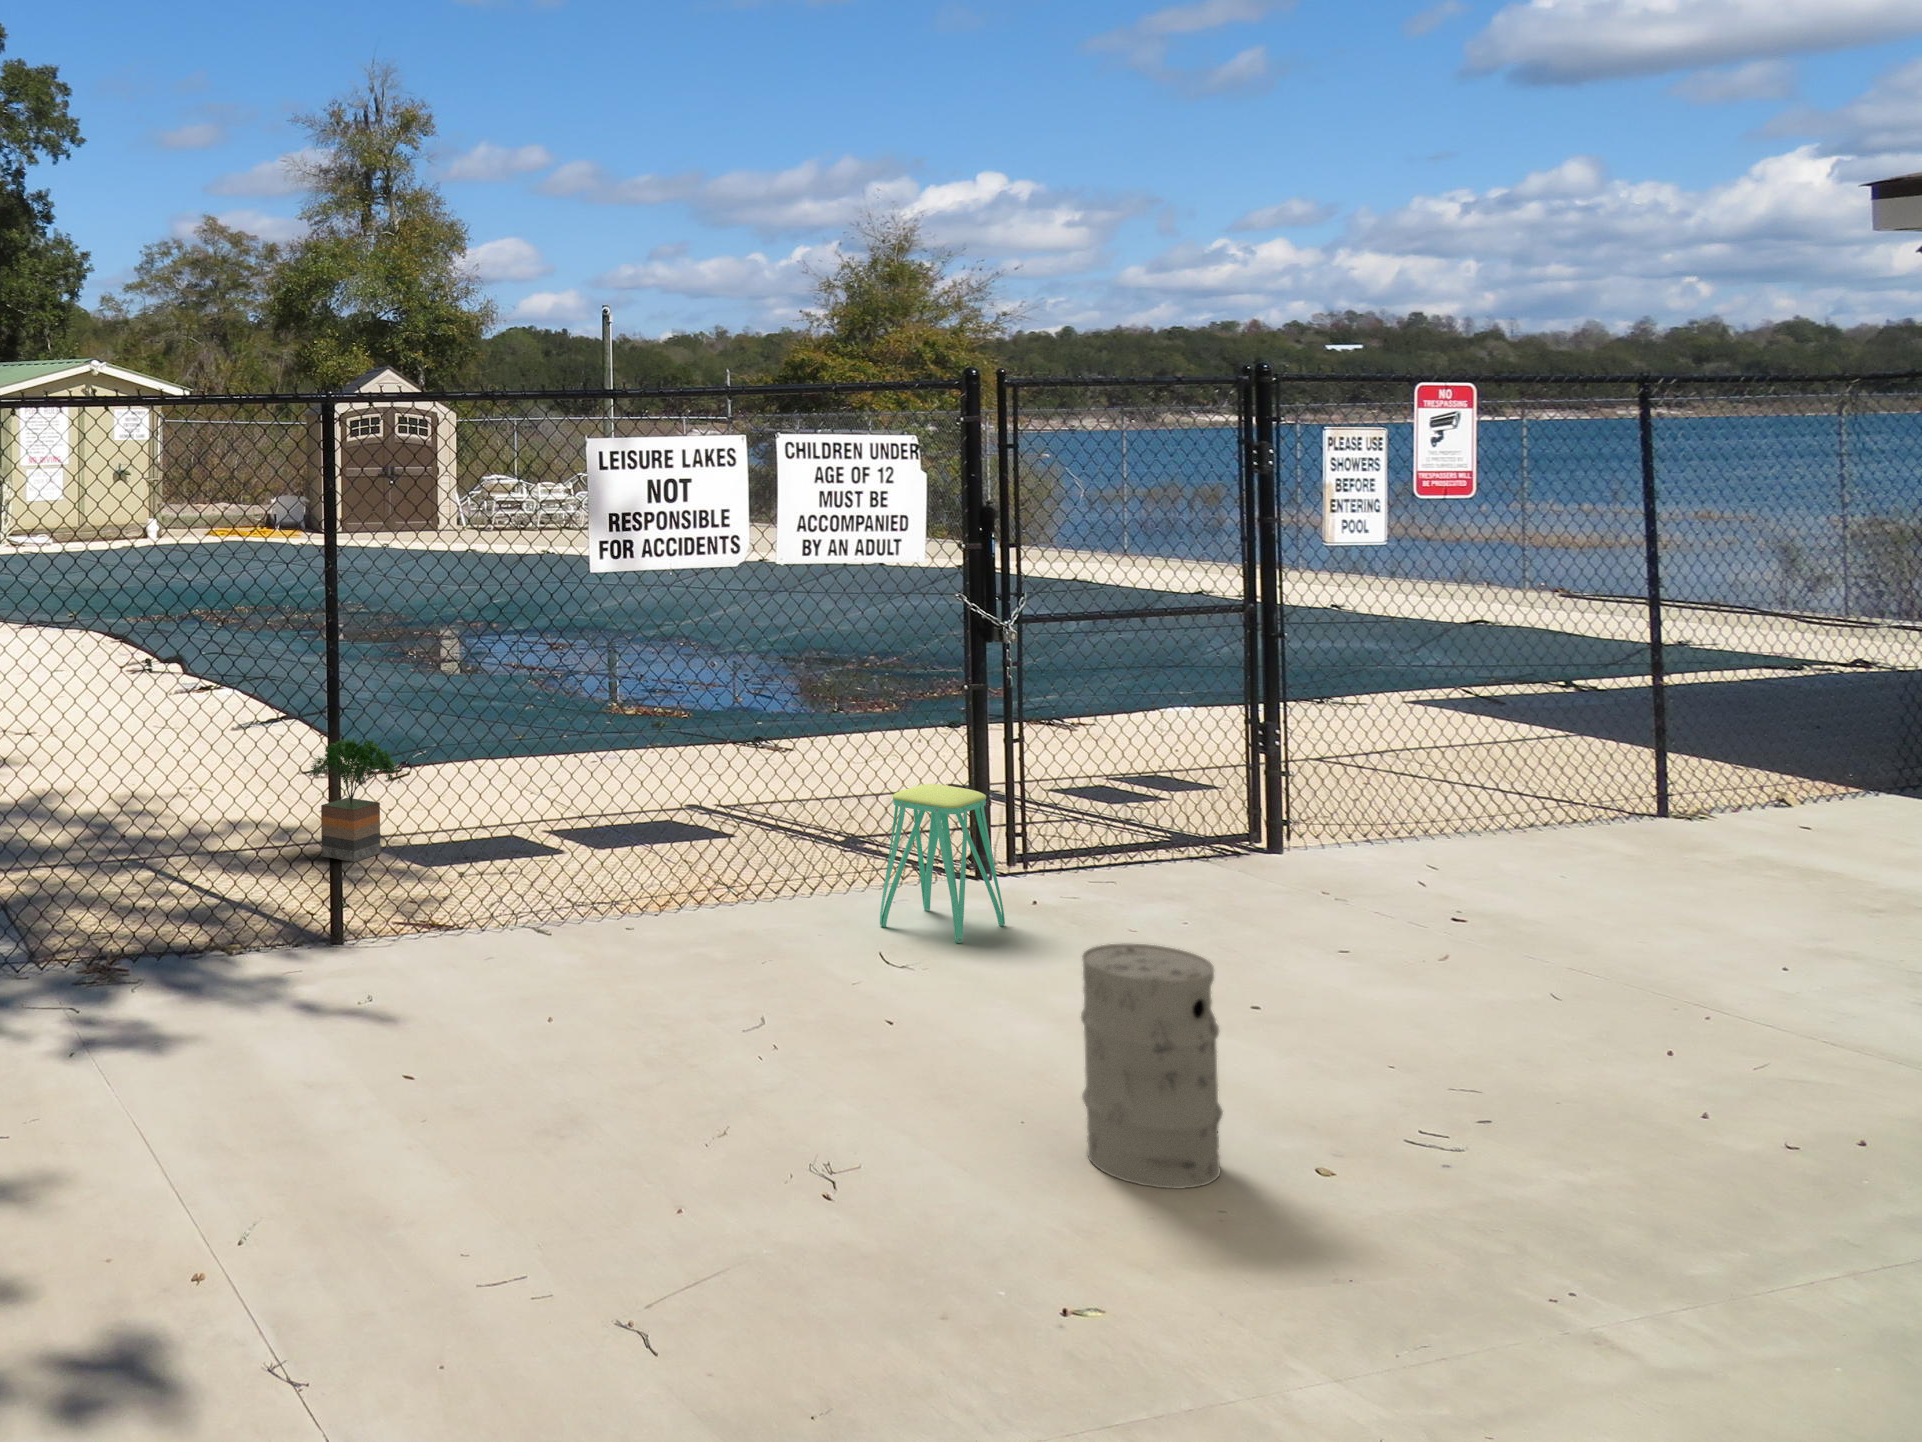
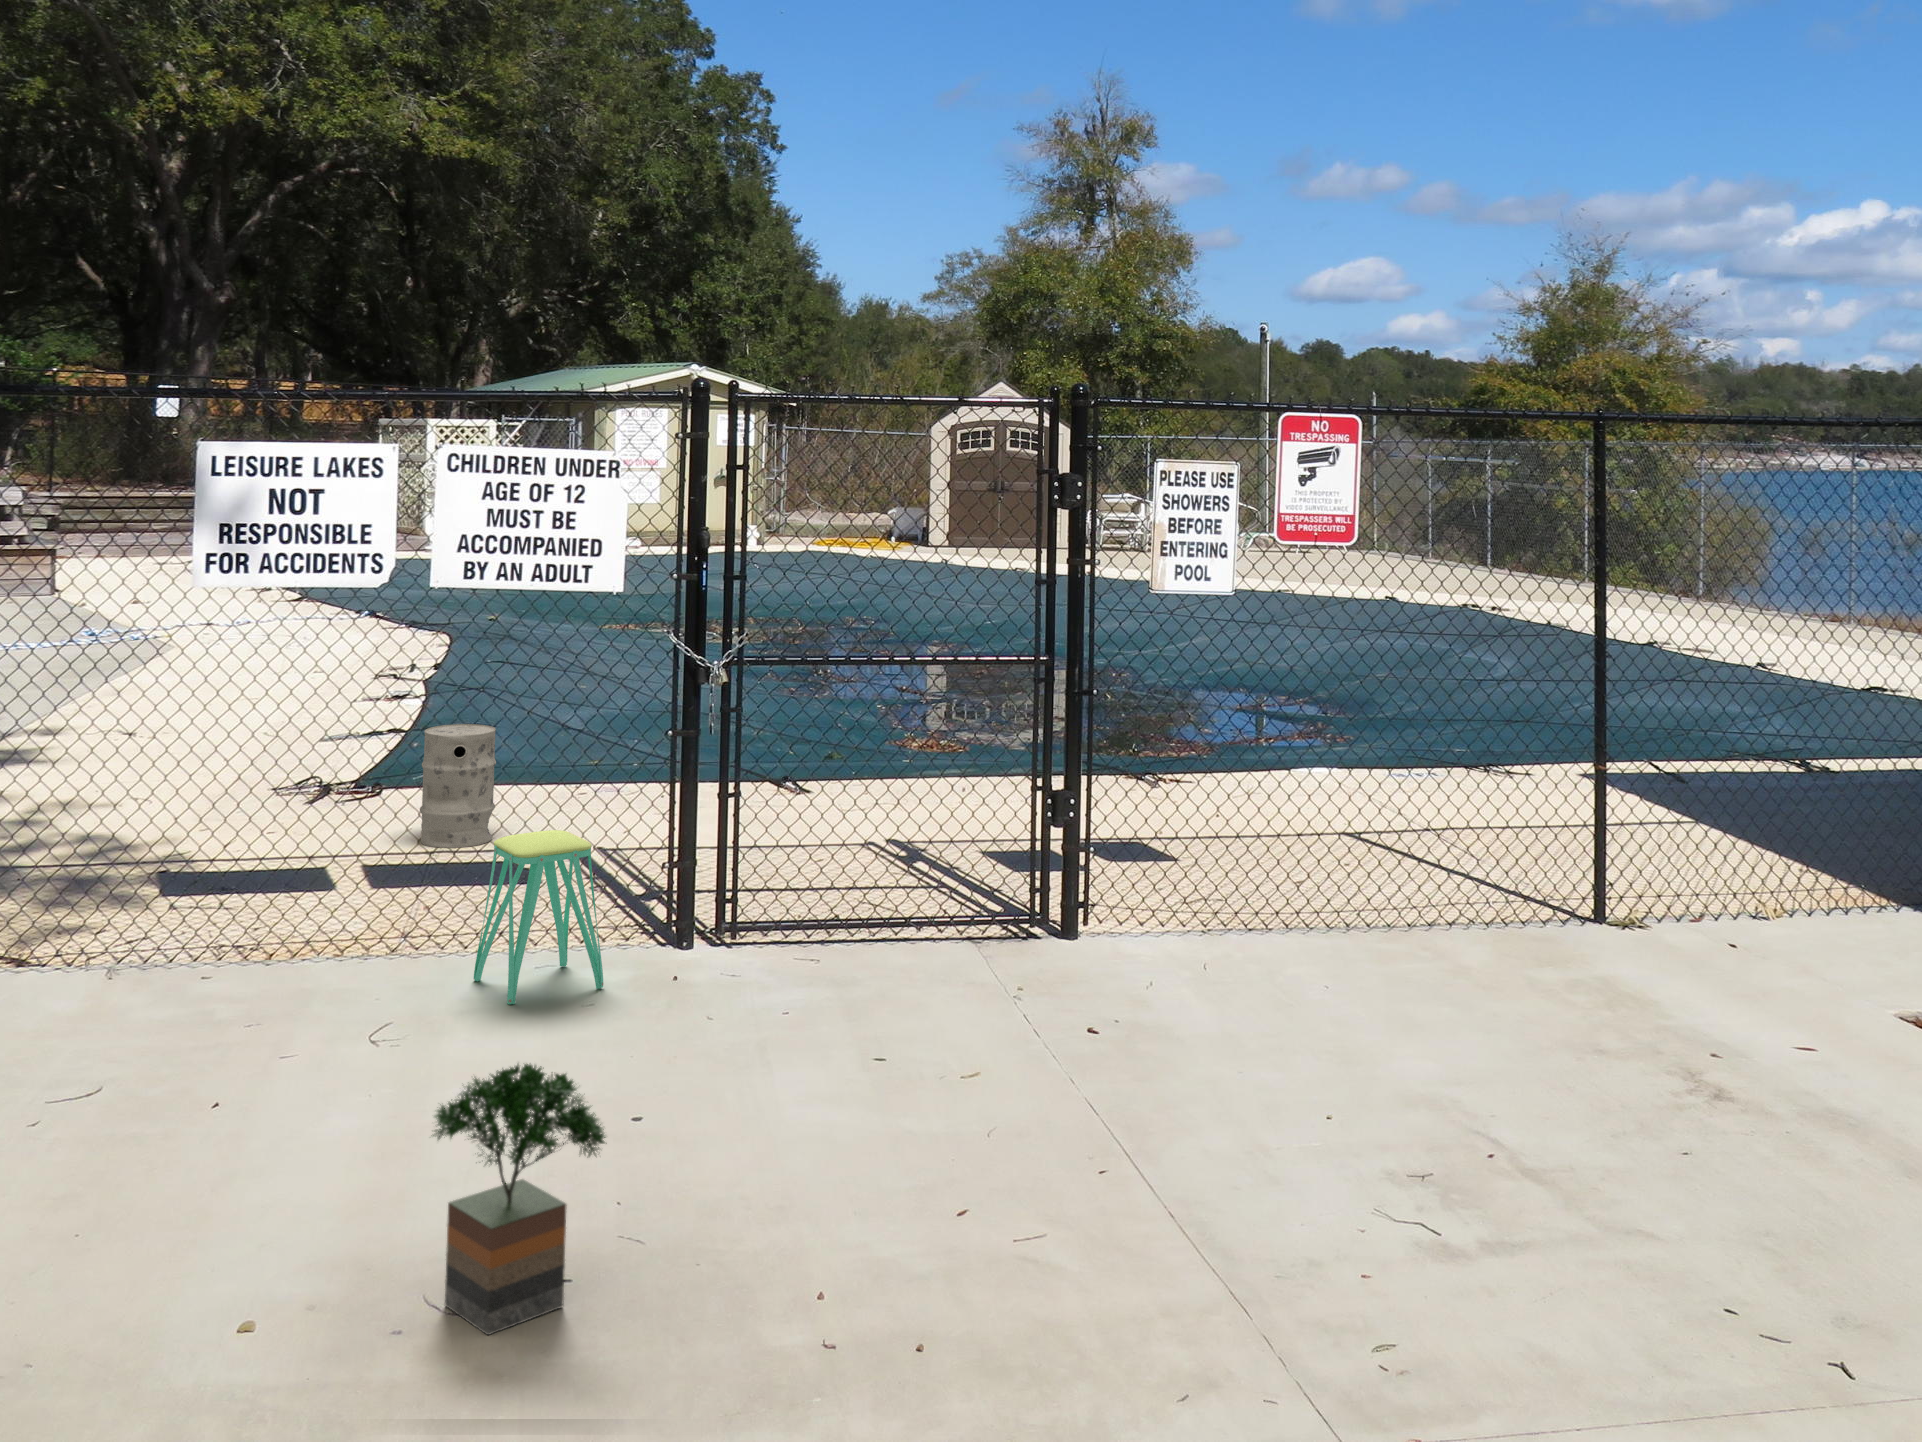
potted tree: present [311,738,397,862] -> present [433,1064,607,1335]
trash can: present [1081,943,1223,1189] -> present [420,724,496,848]

